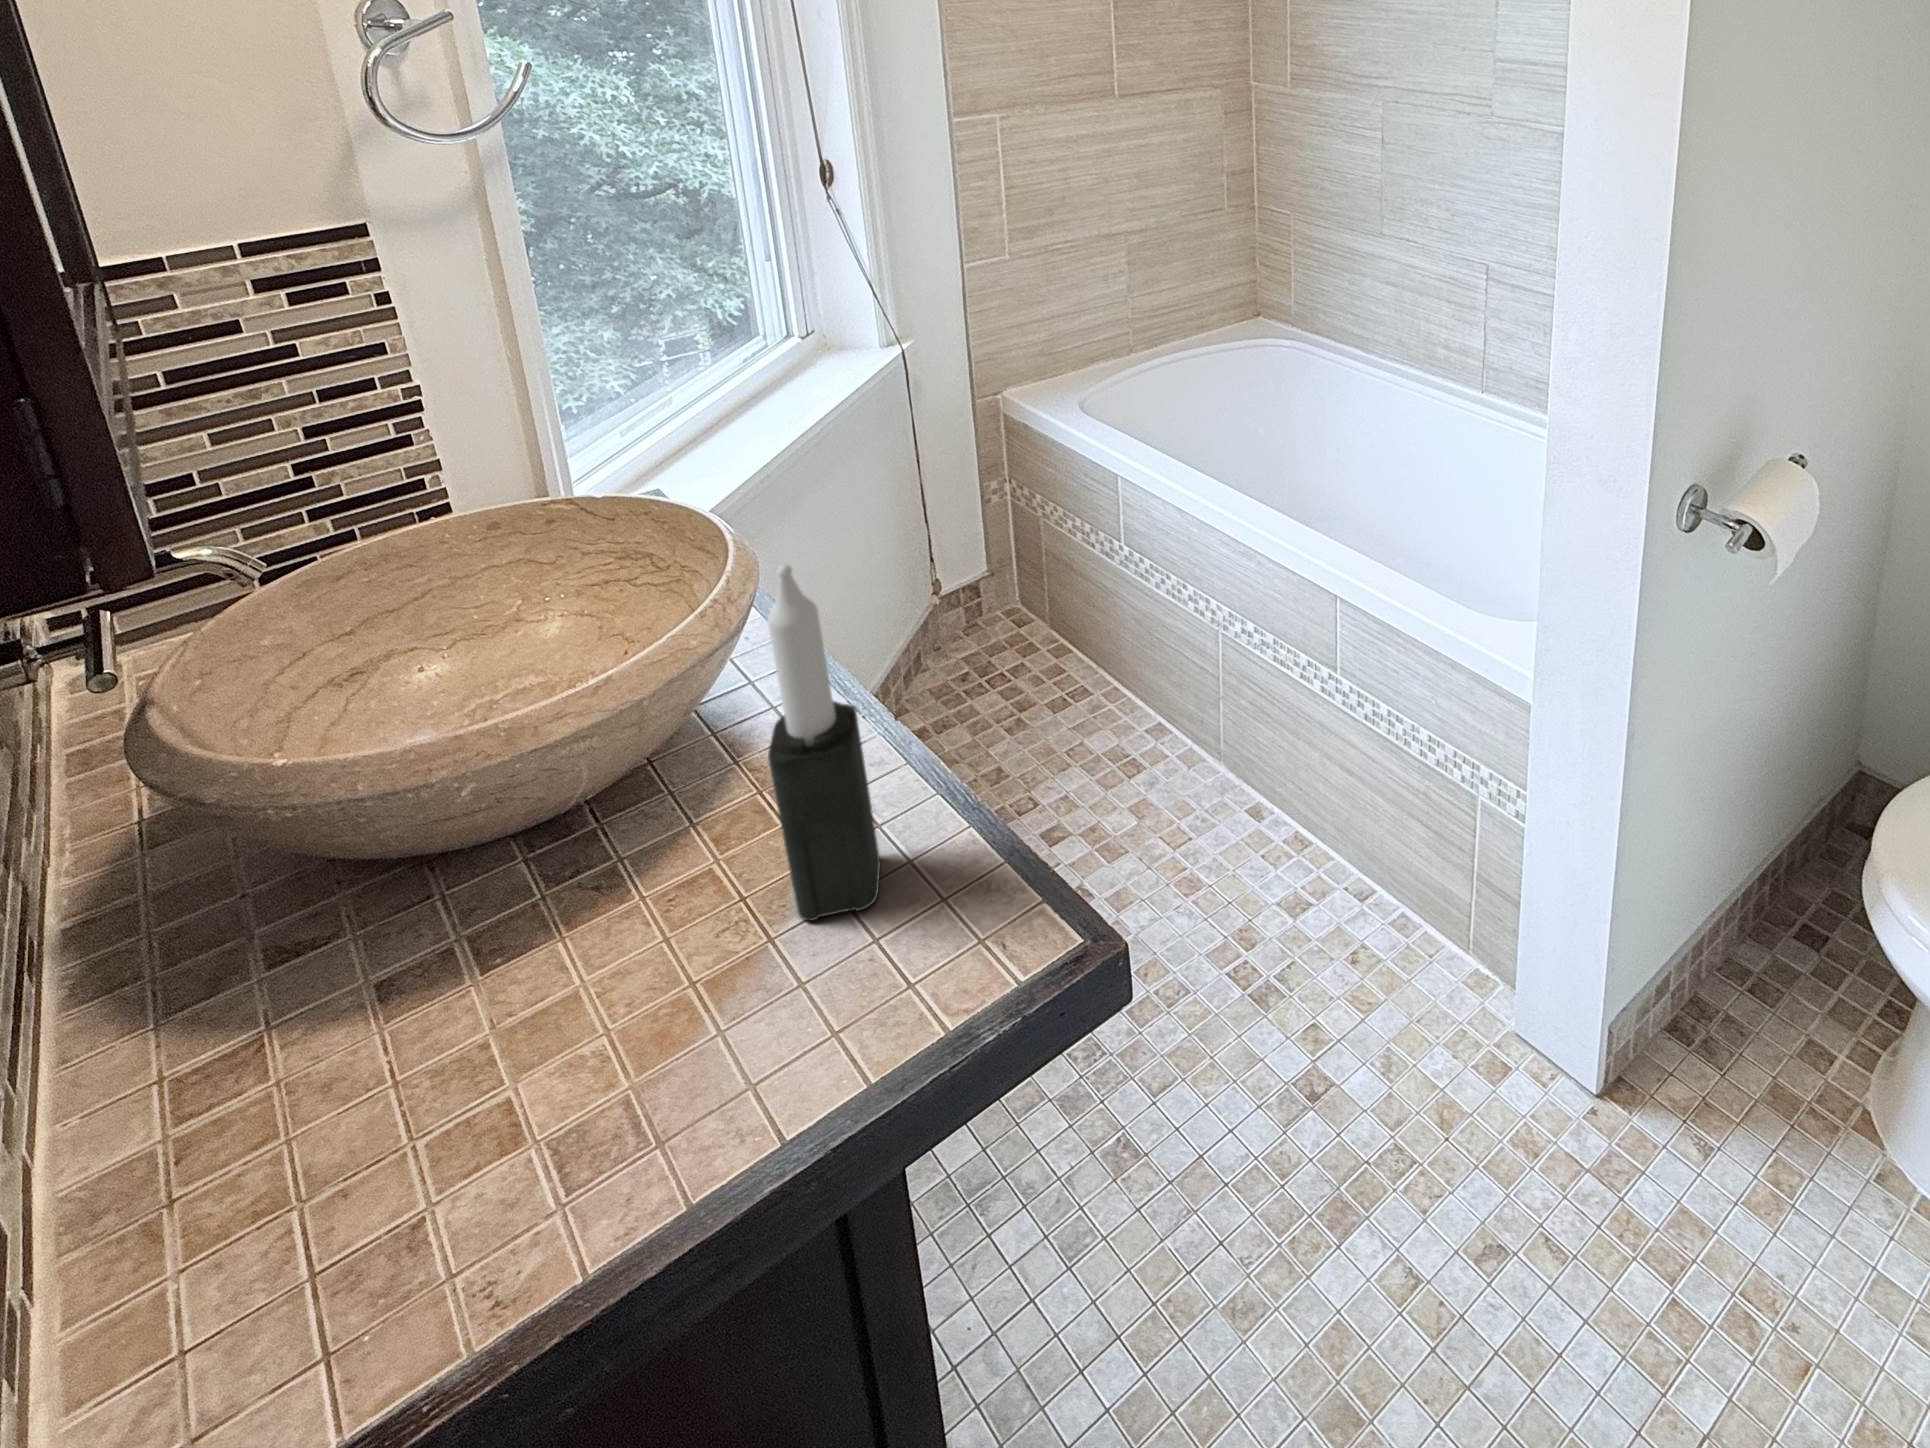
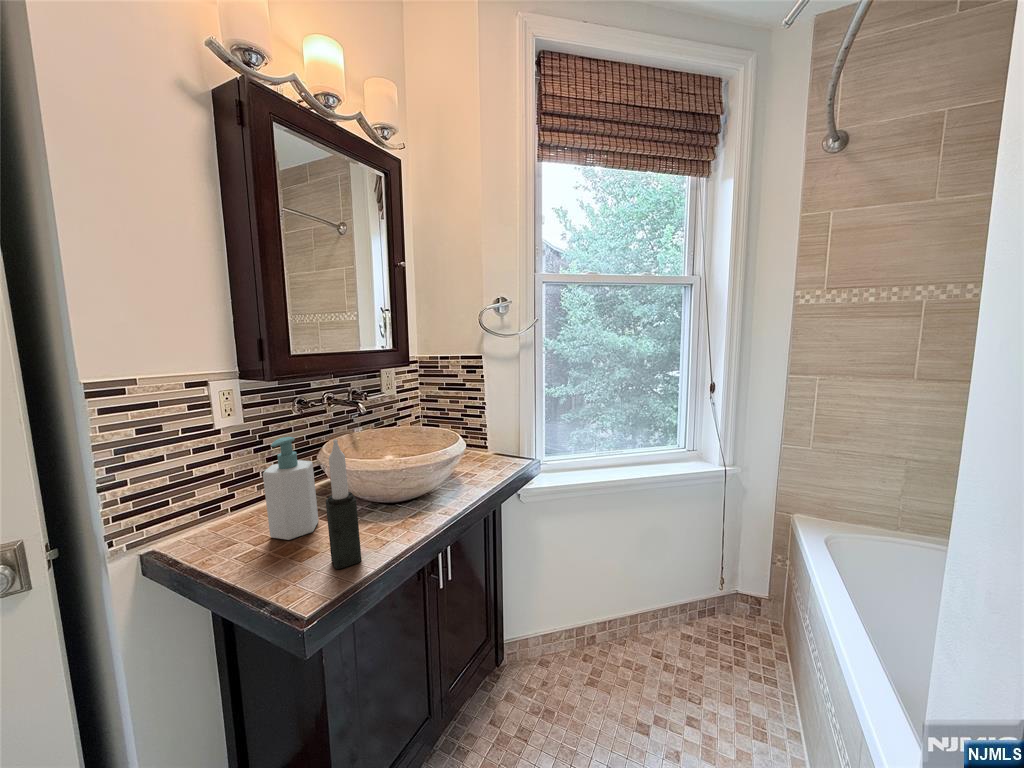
soap bottle: none [256,725,539,1132] -> present [263,437,318,540]

